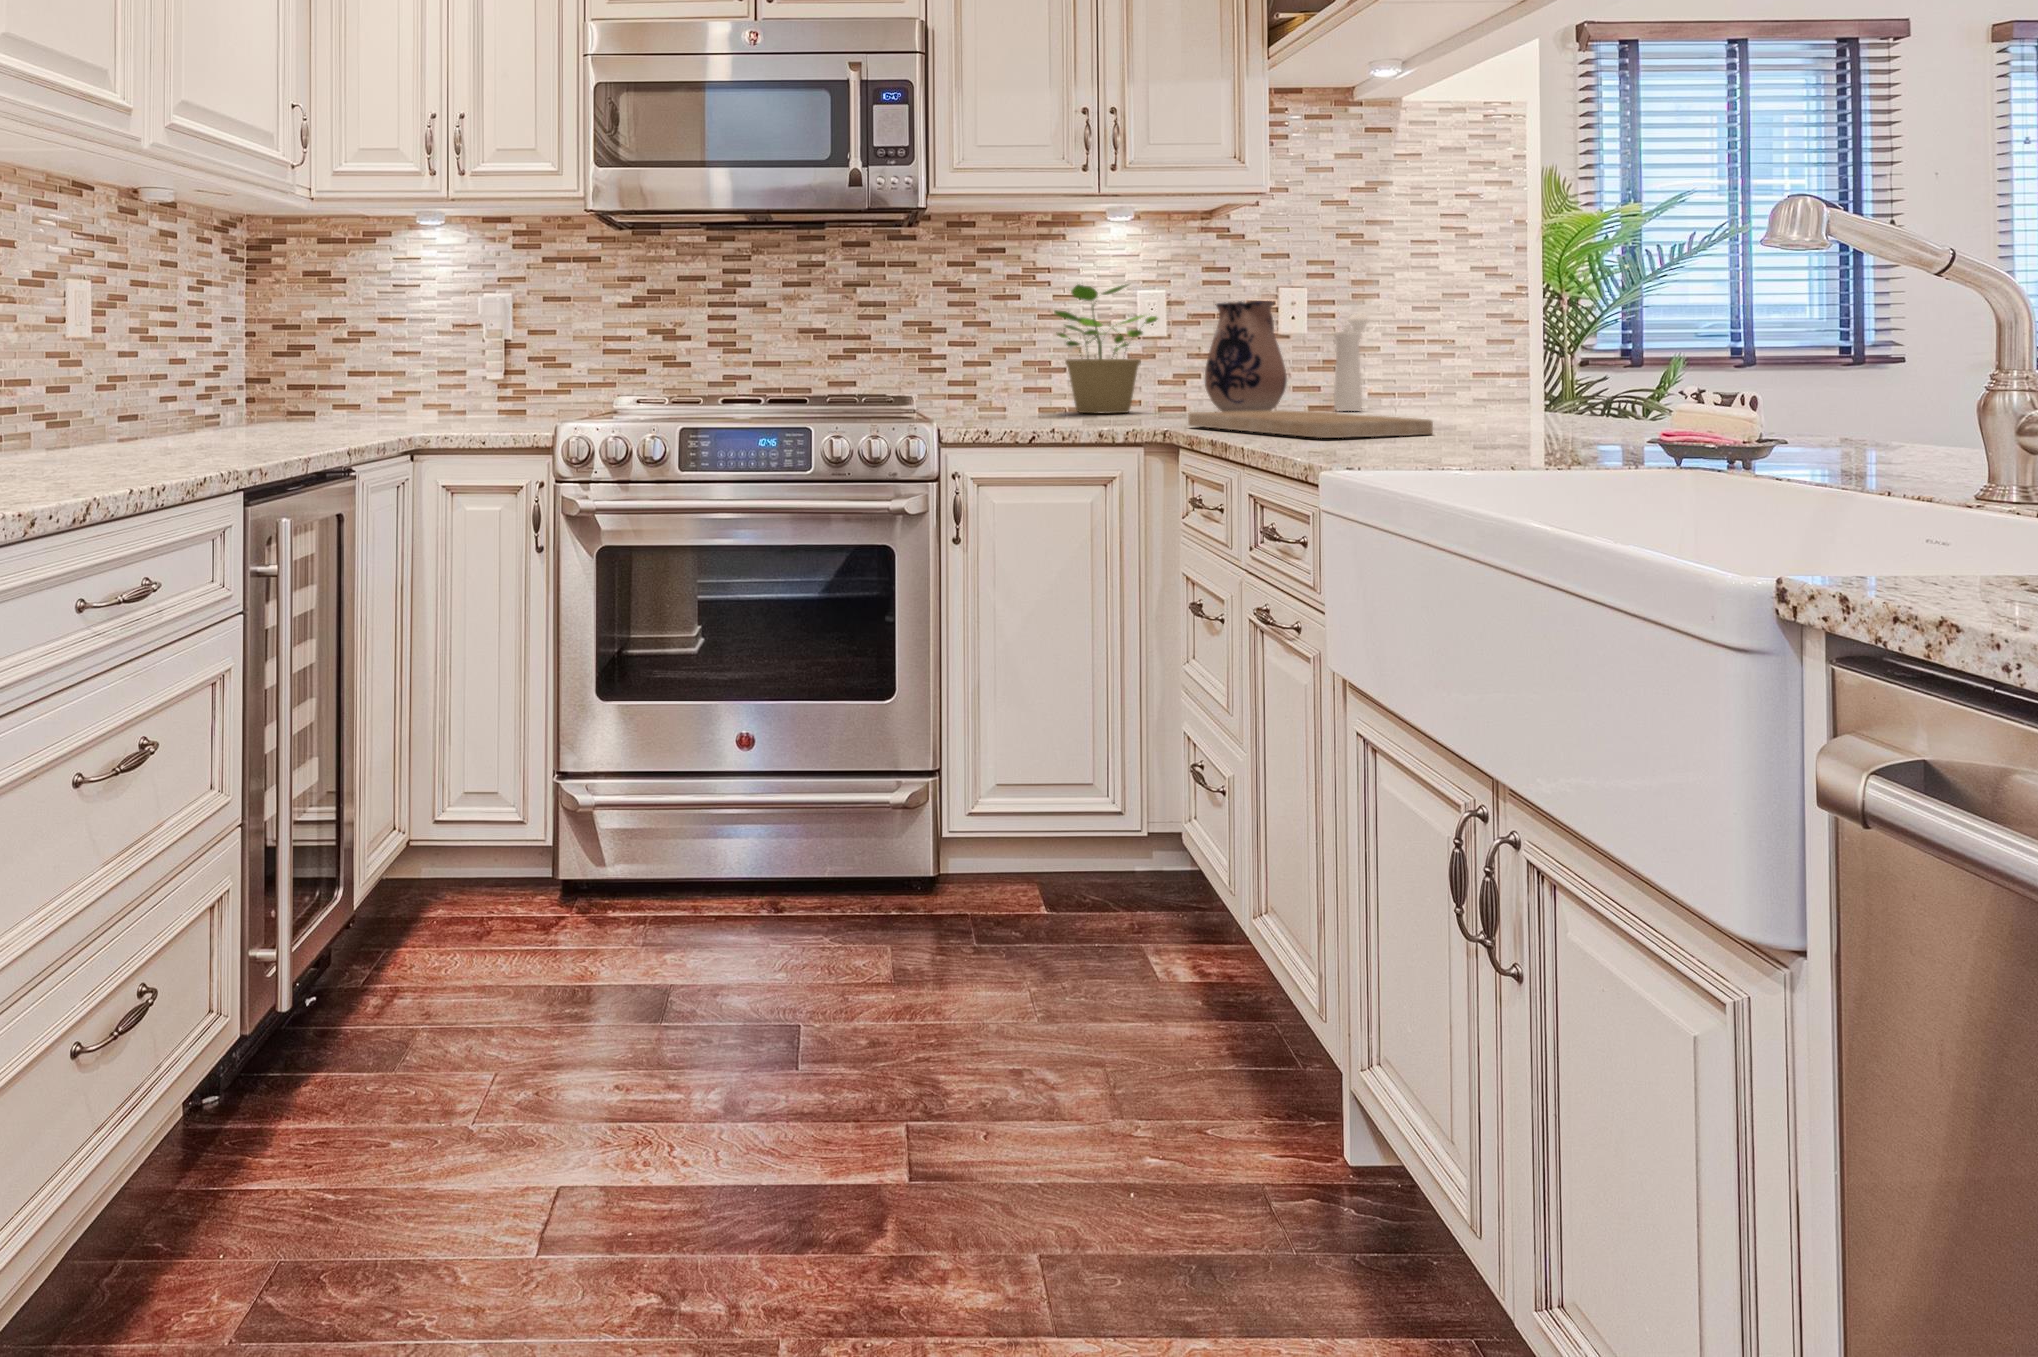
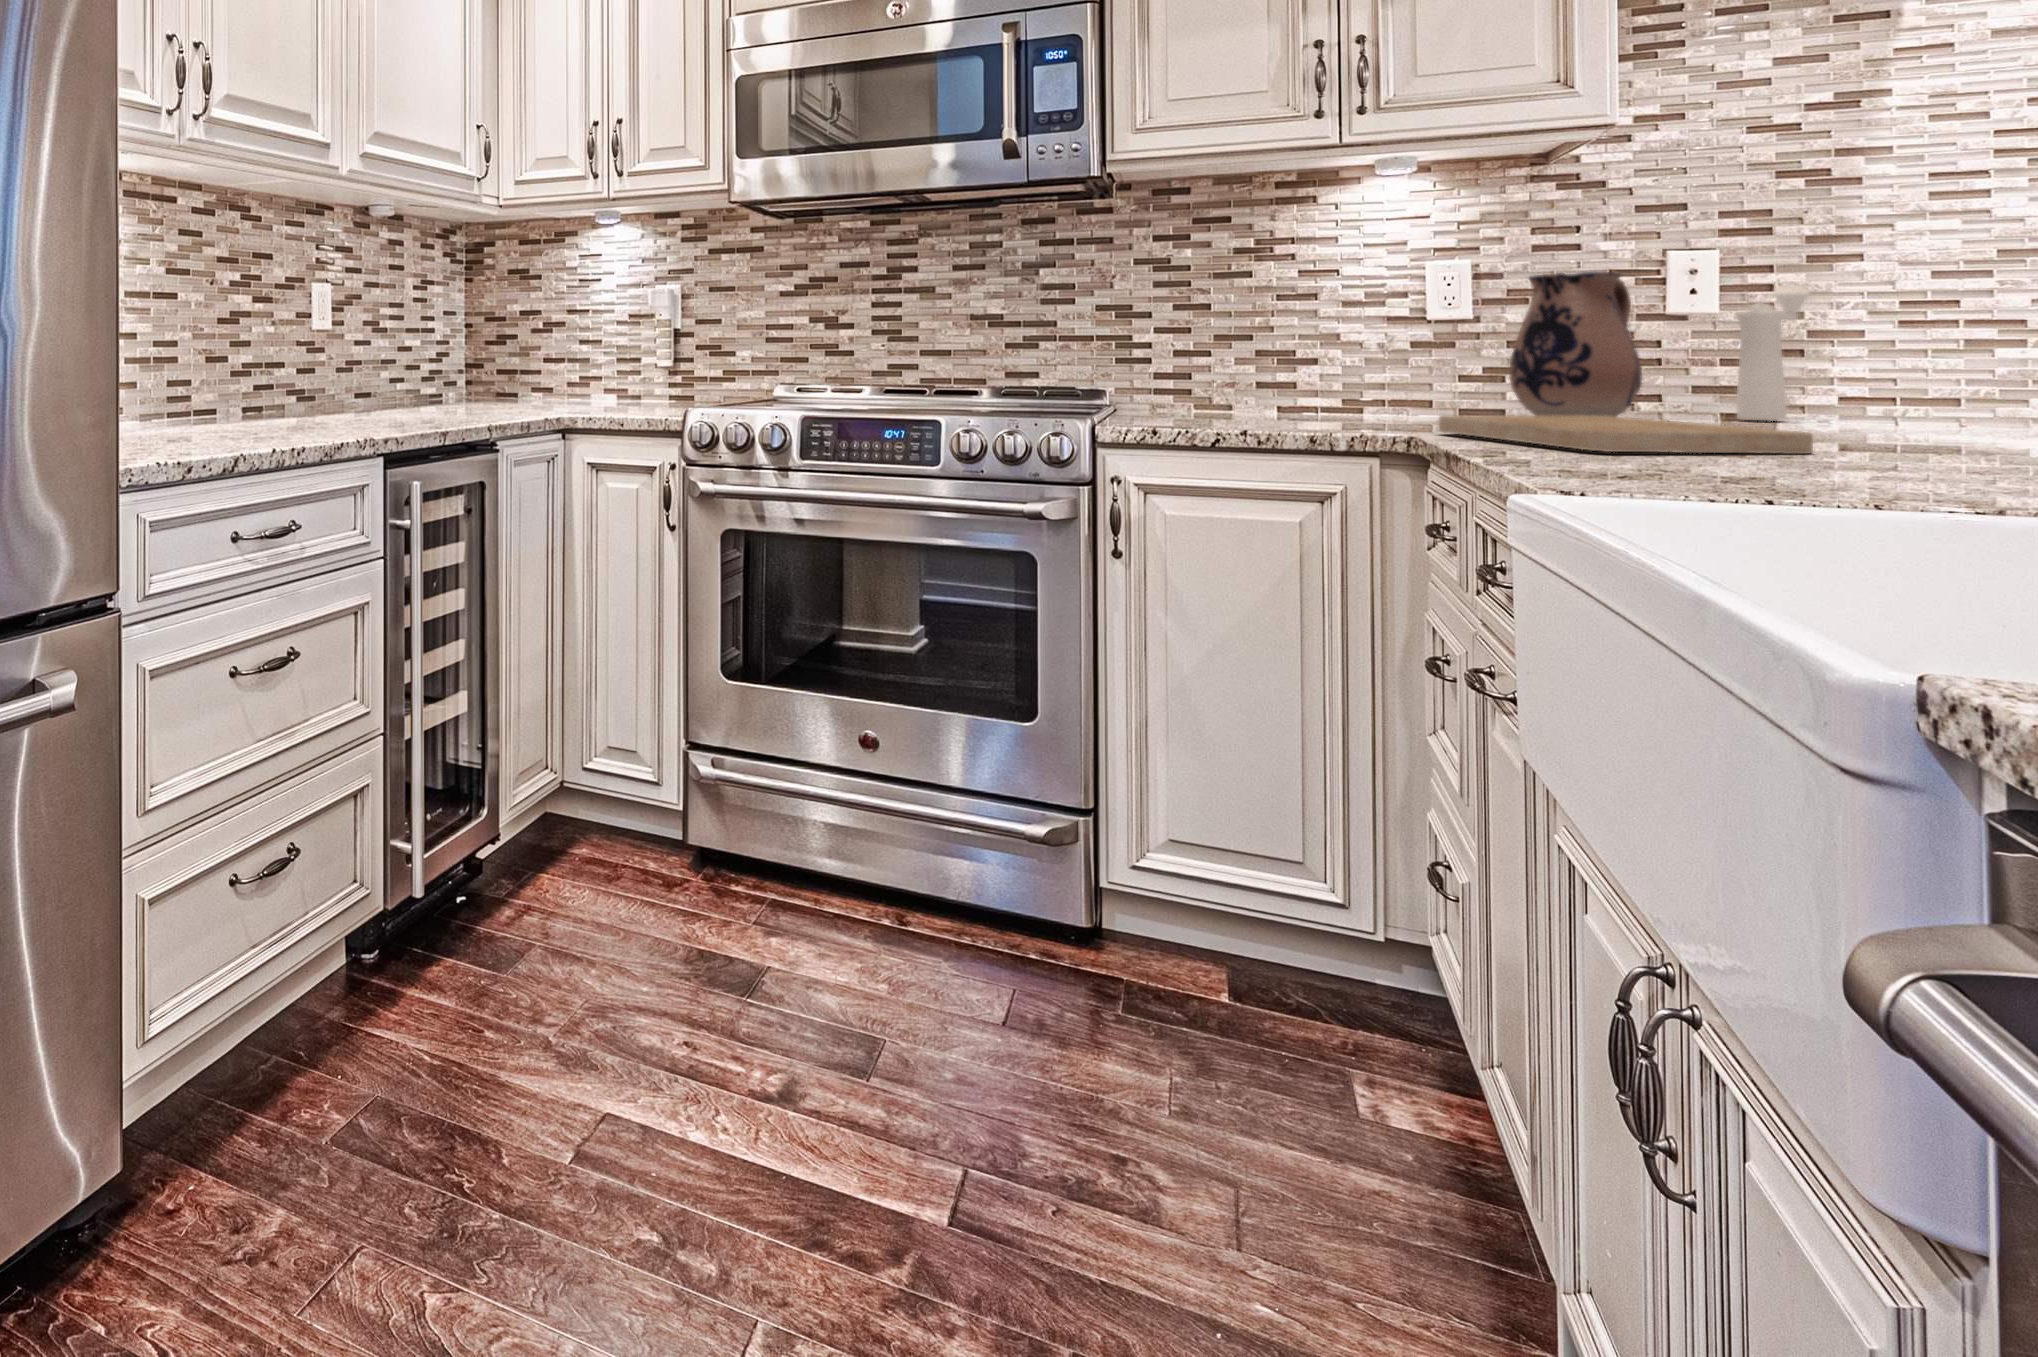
potted plant: present [1054,284,1158,413] -> none [1289,254,1449,415]

